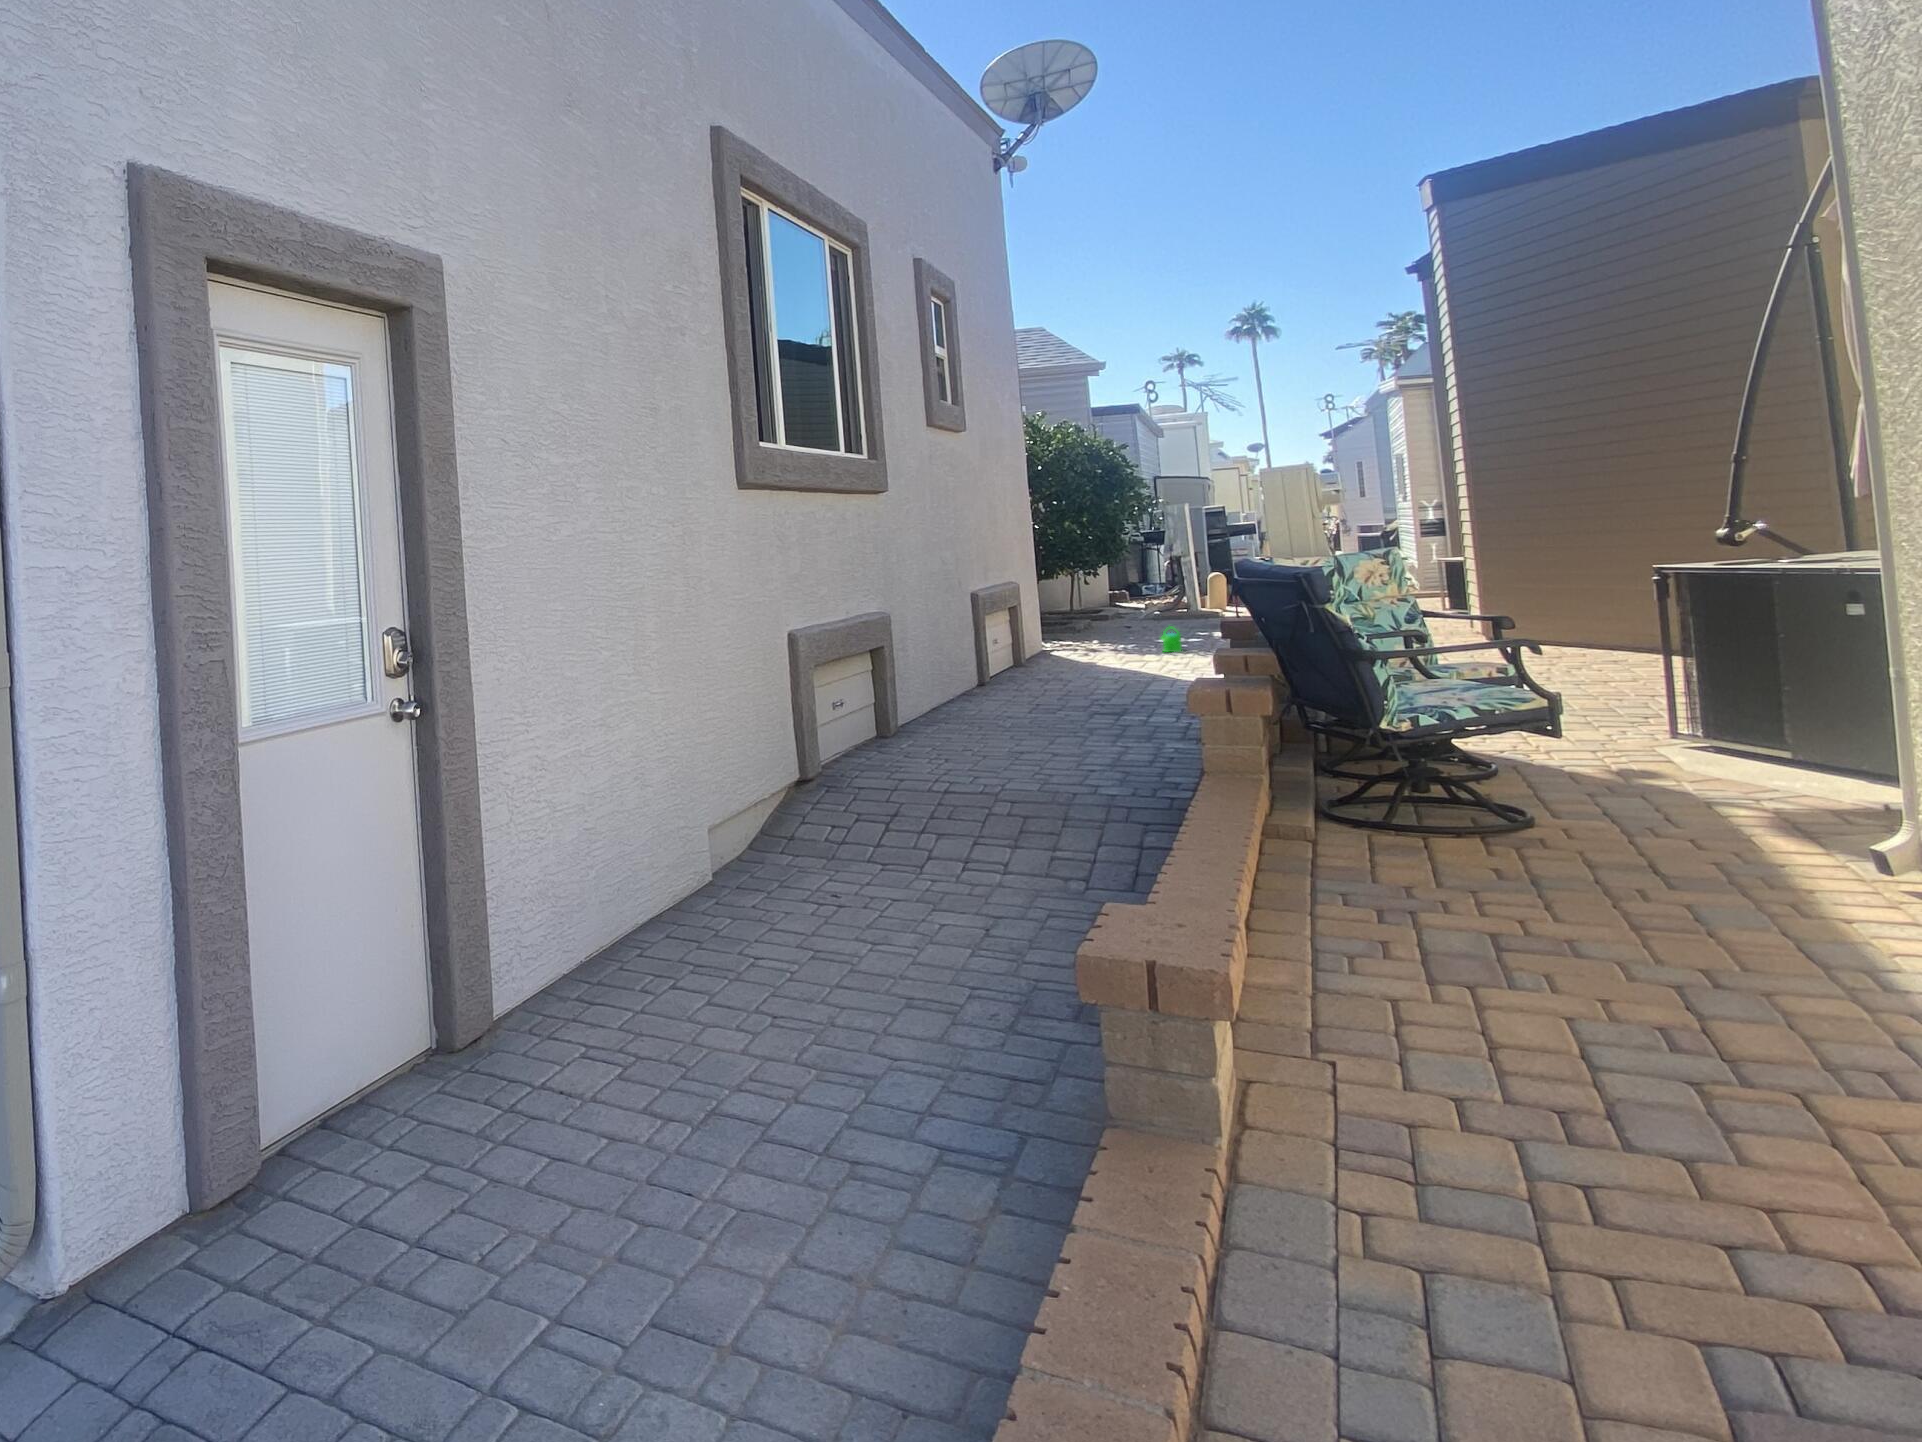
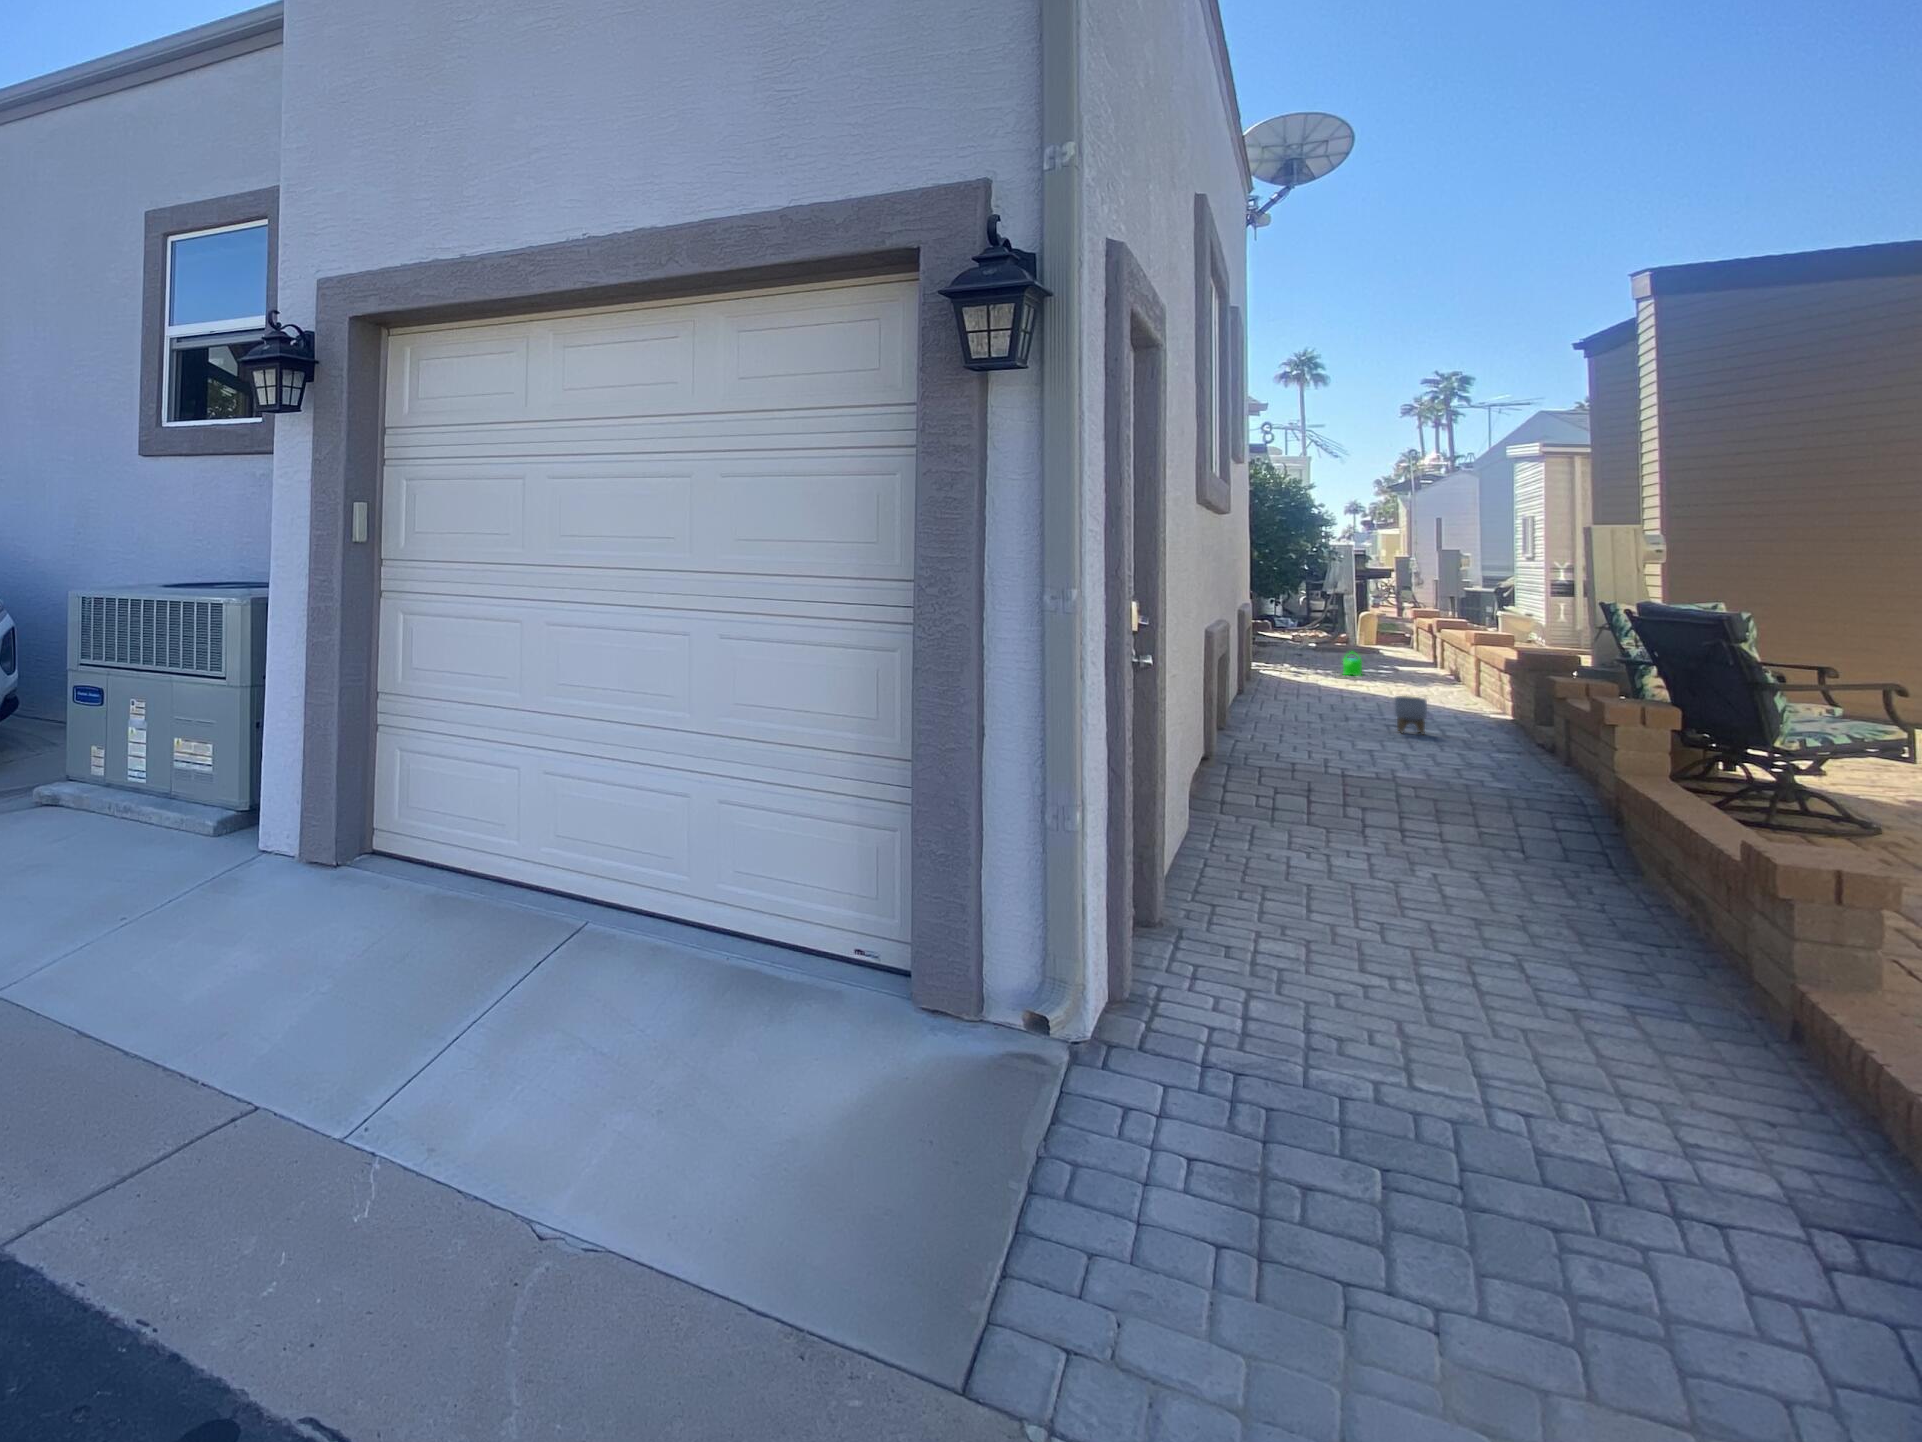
planter: none [1119,682,1154,724] -> present [1395,696,1427,734]

